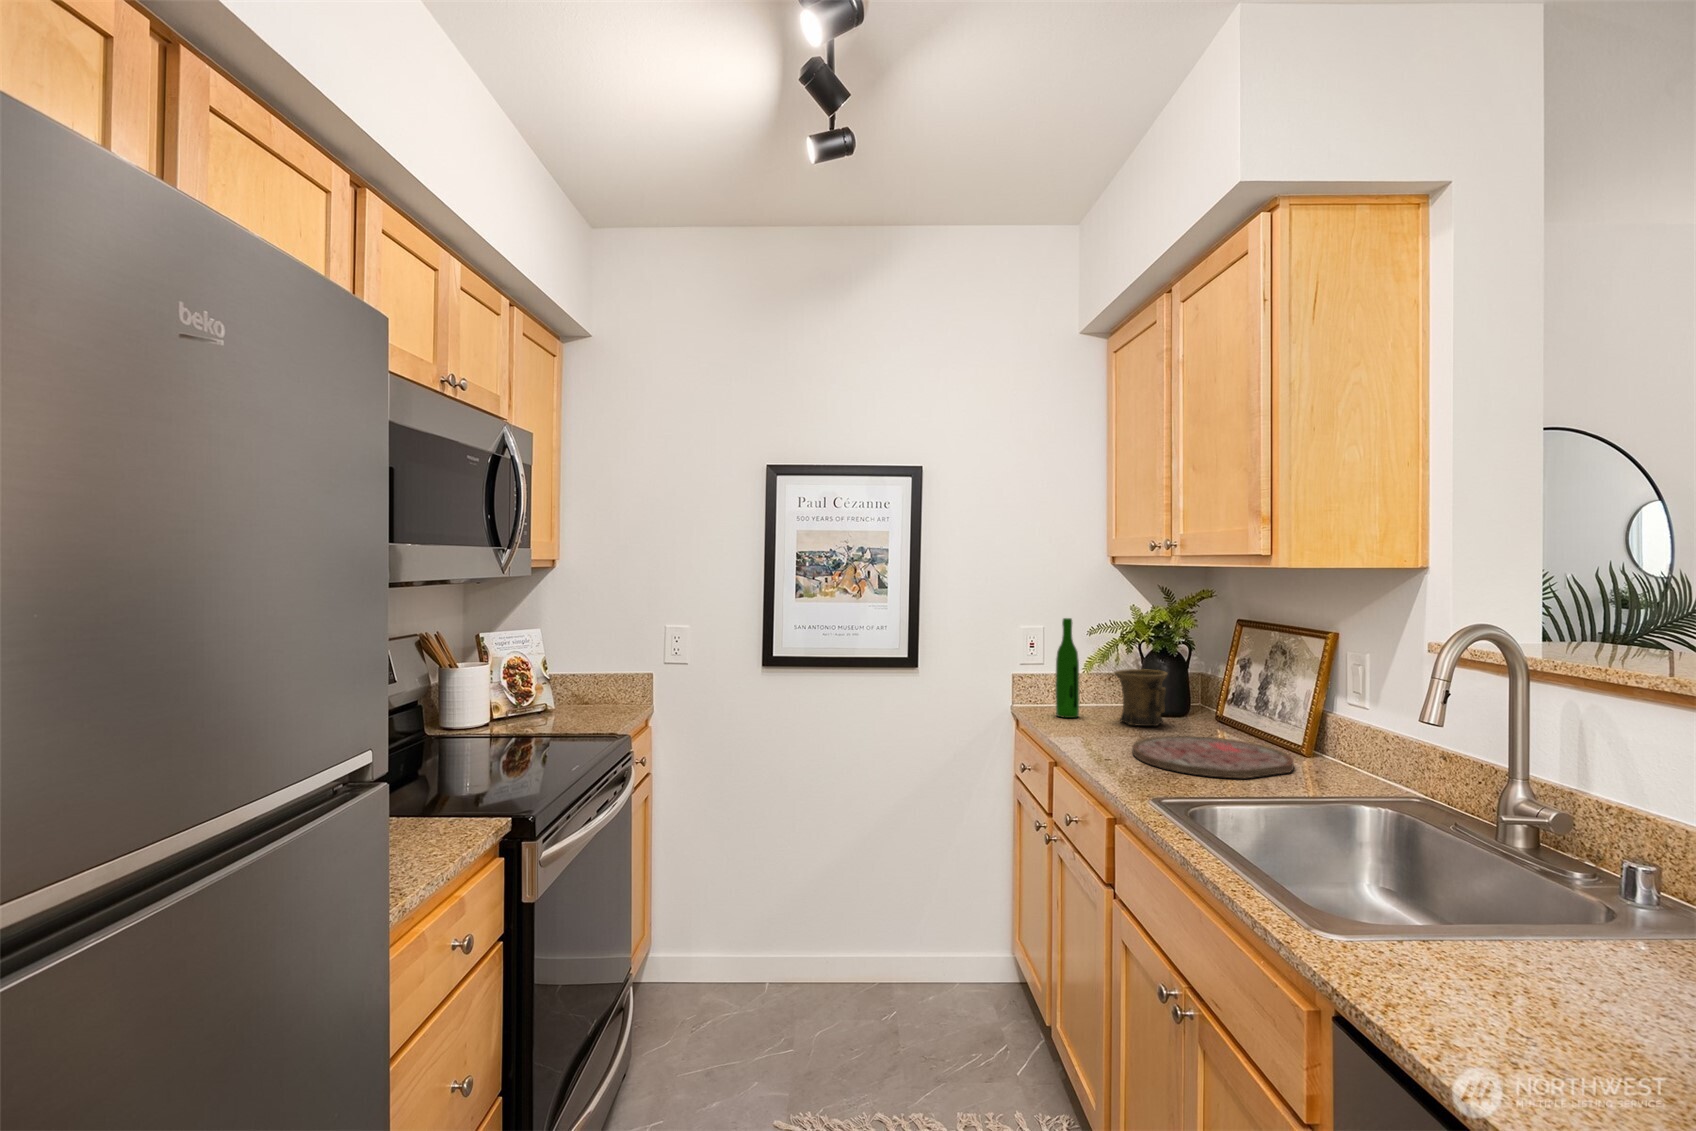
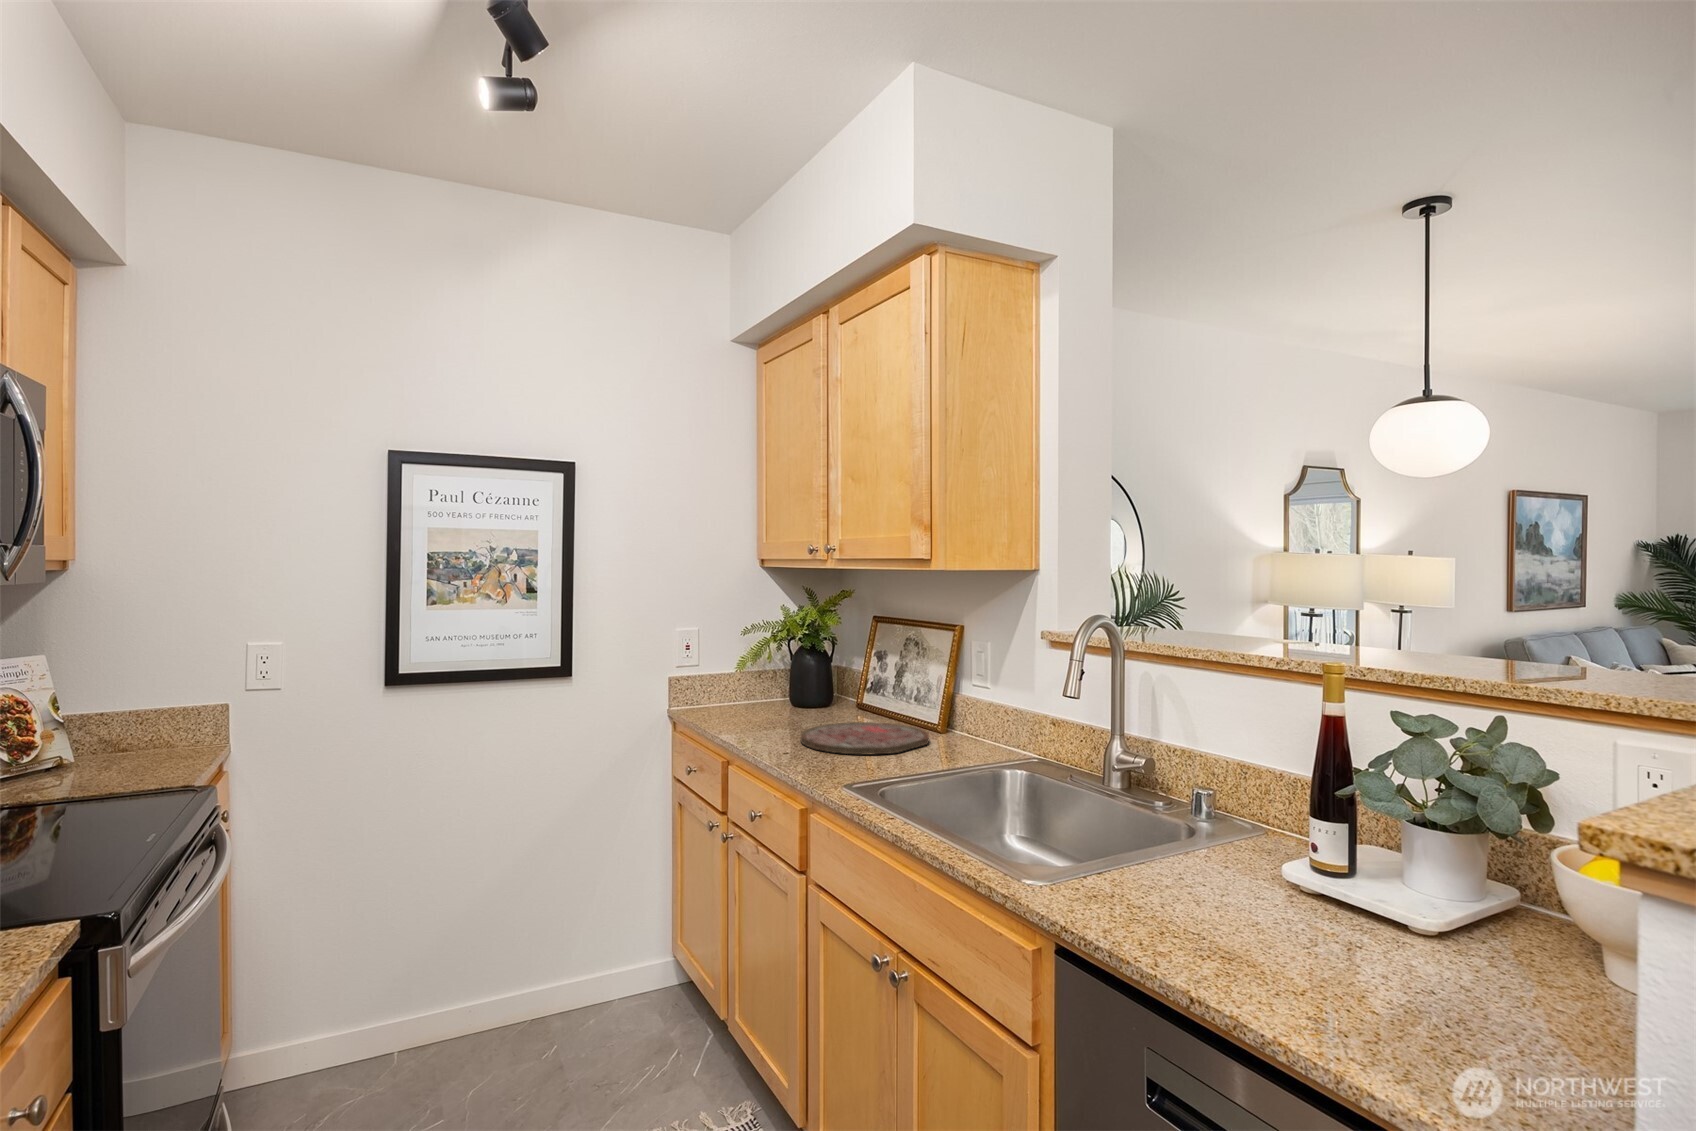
wine bottle: present [1055,618,1080,718] -> none [718,619,740,717]
mug: present [1115,669,1167,726] -> none [774,665,821,718]

